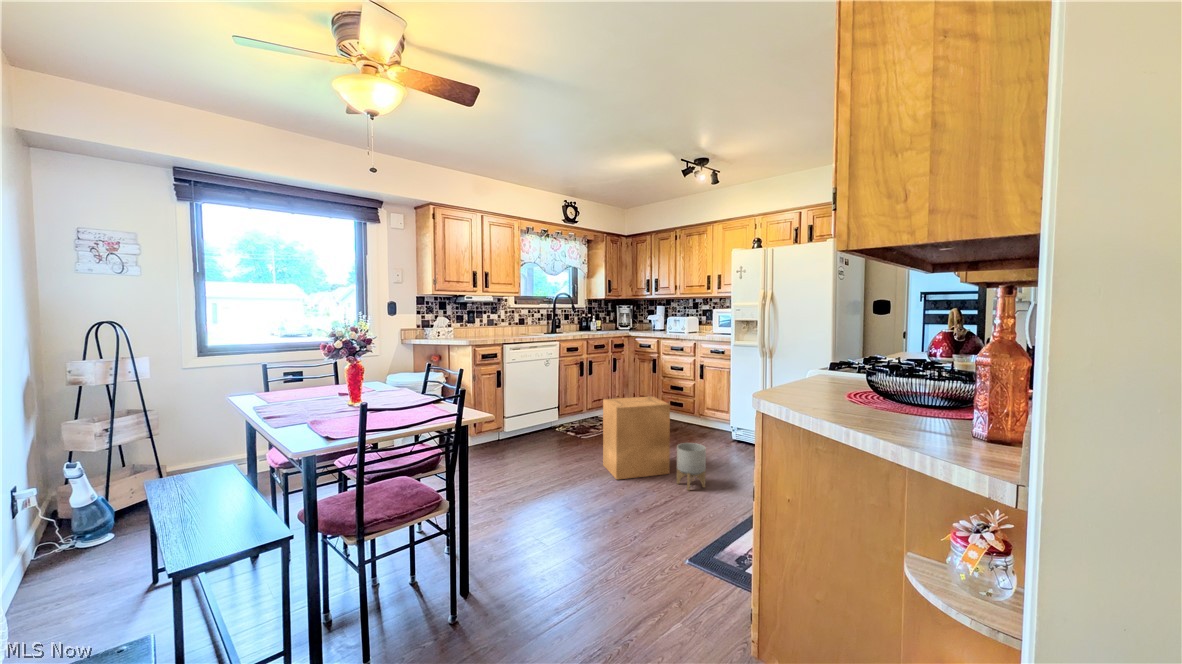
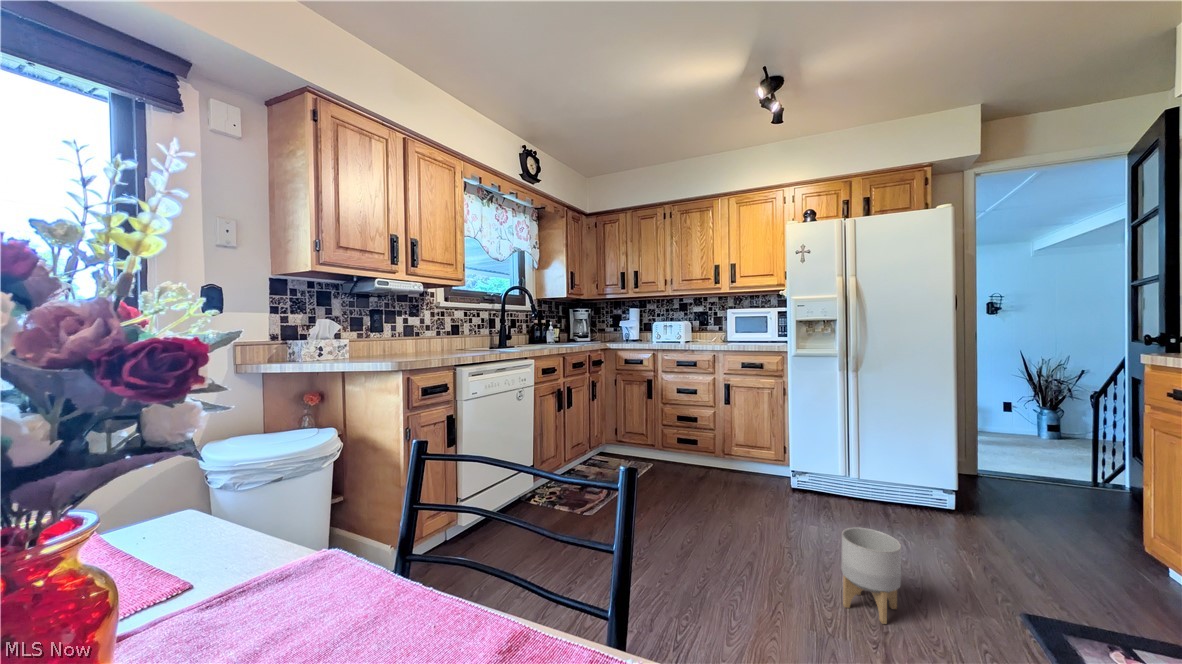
cardboard box: present [603,397,670,480] -> none [682,445,805,619]

